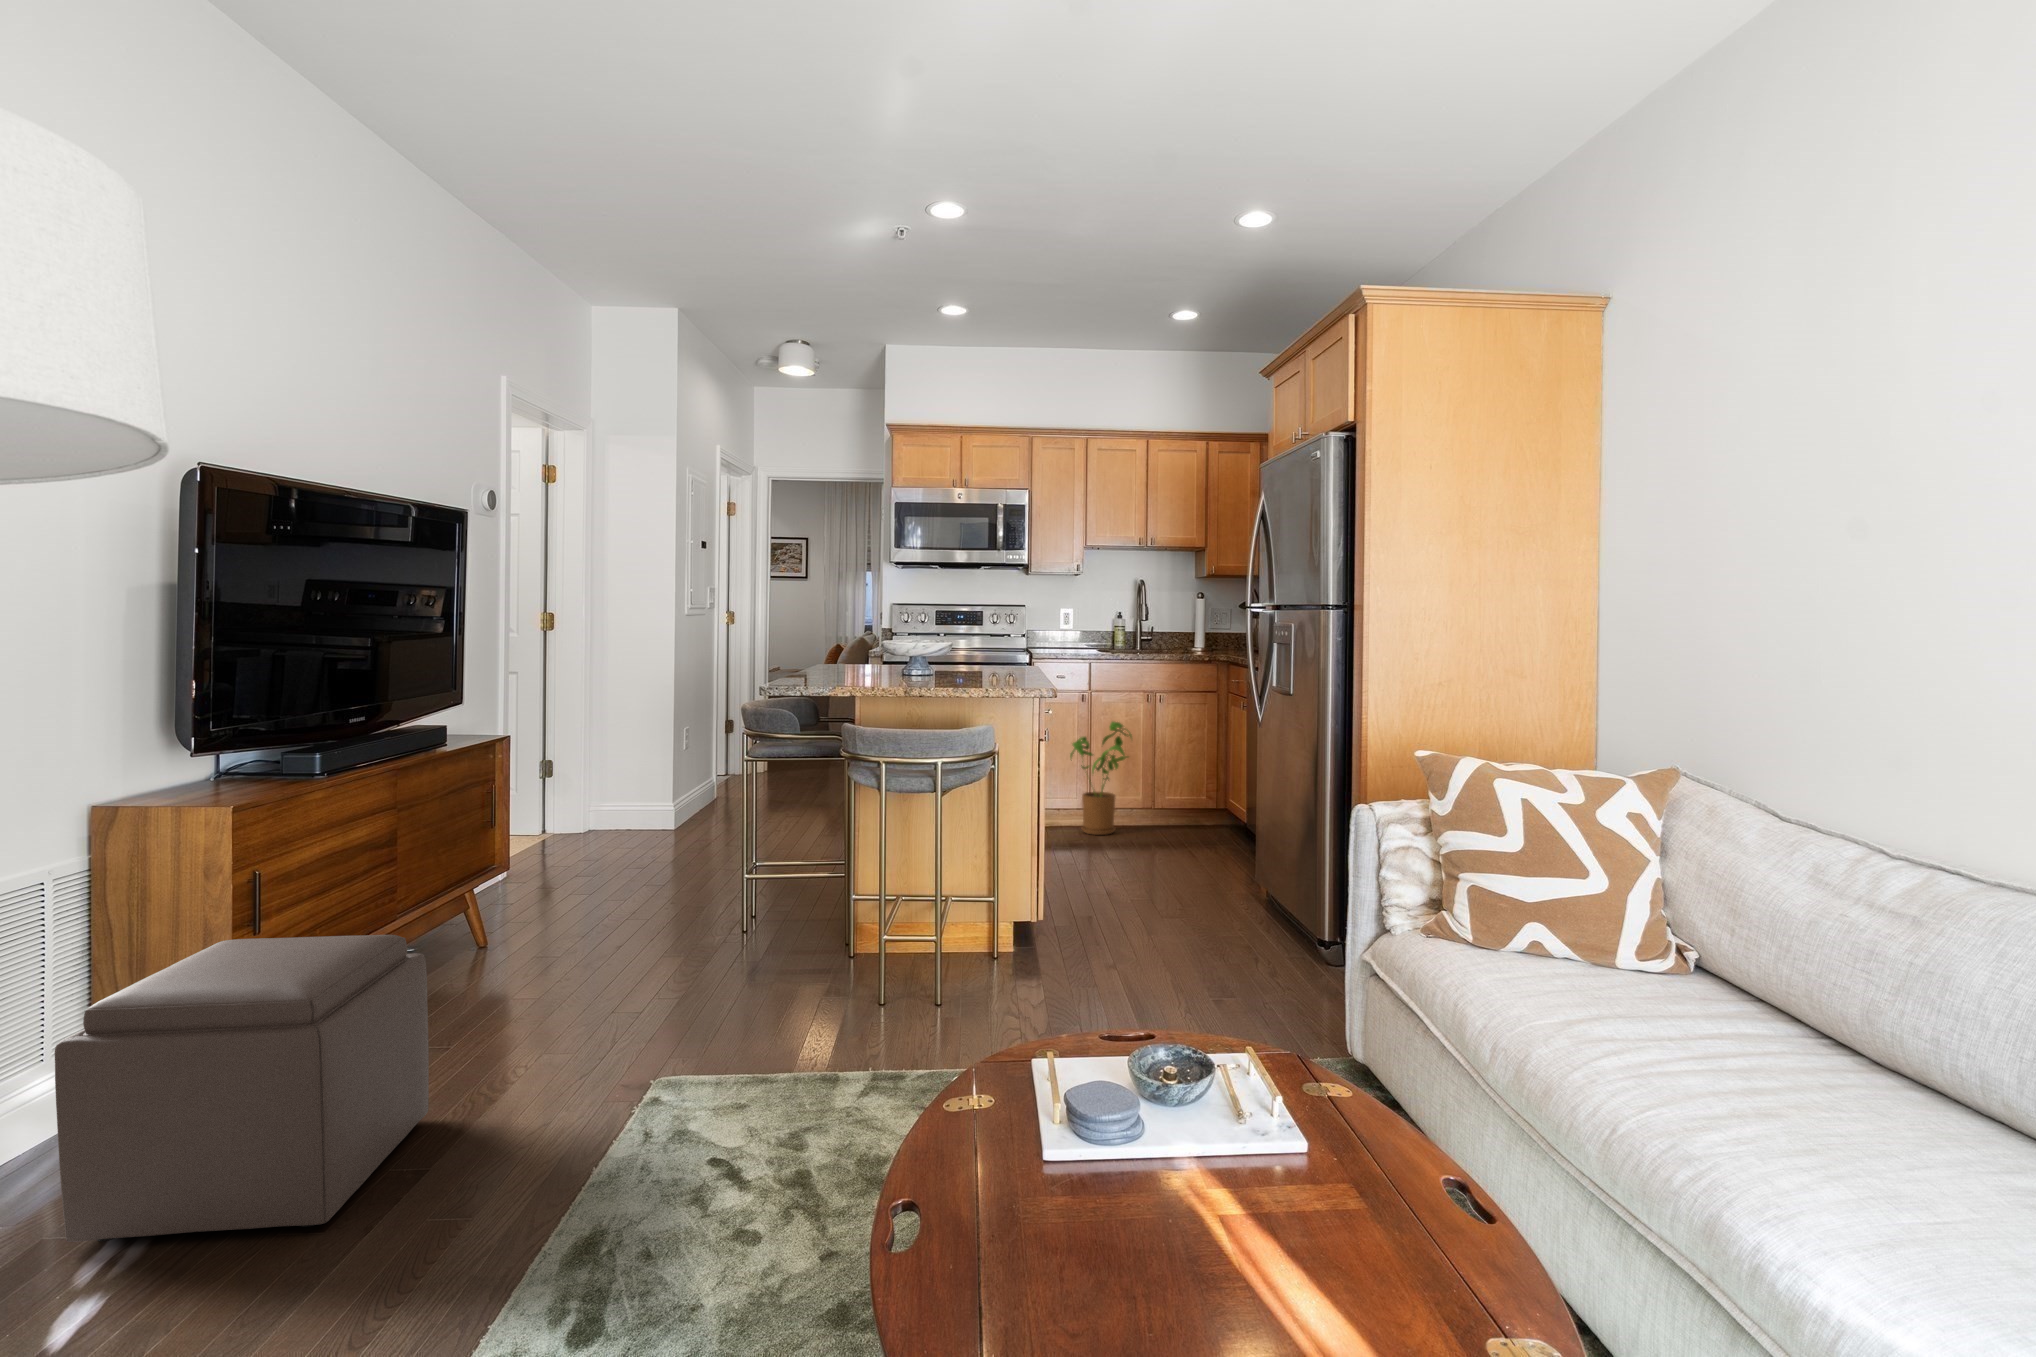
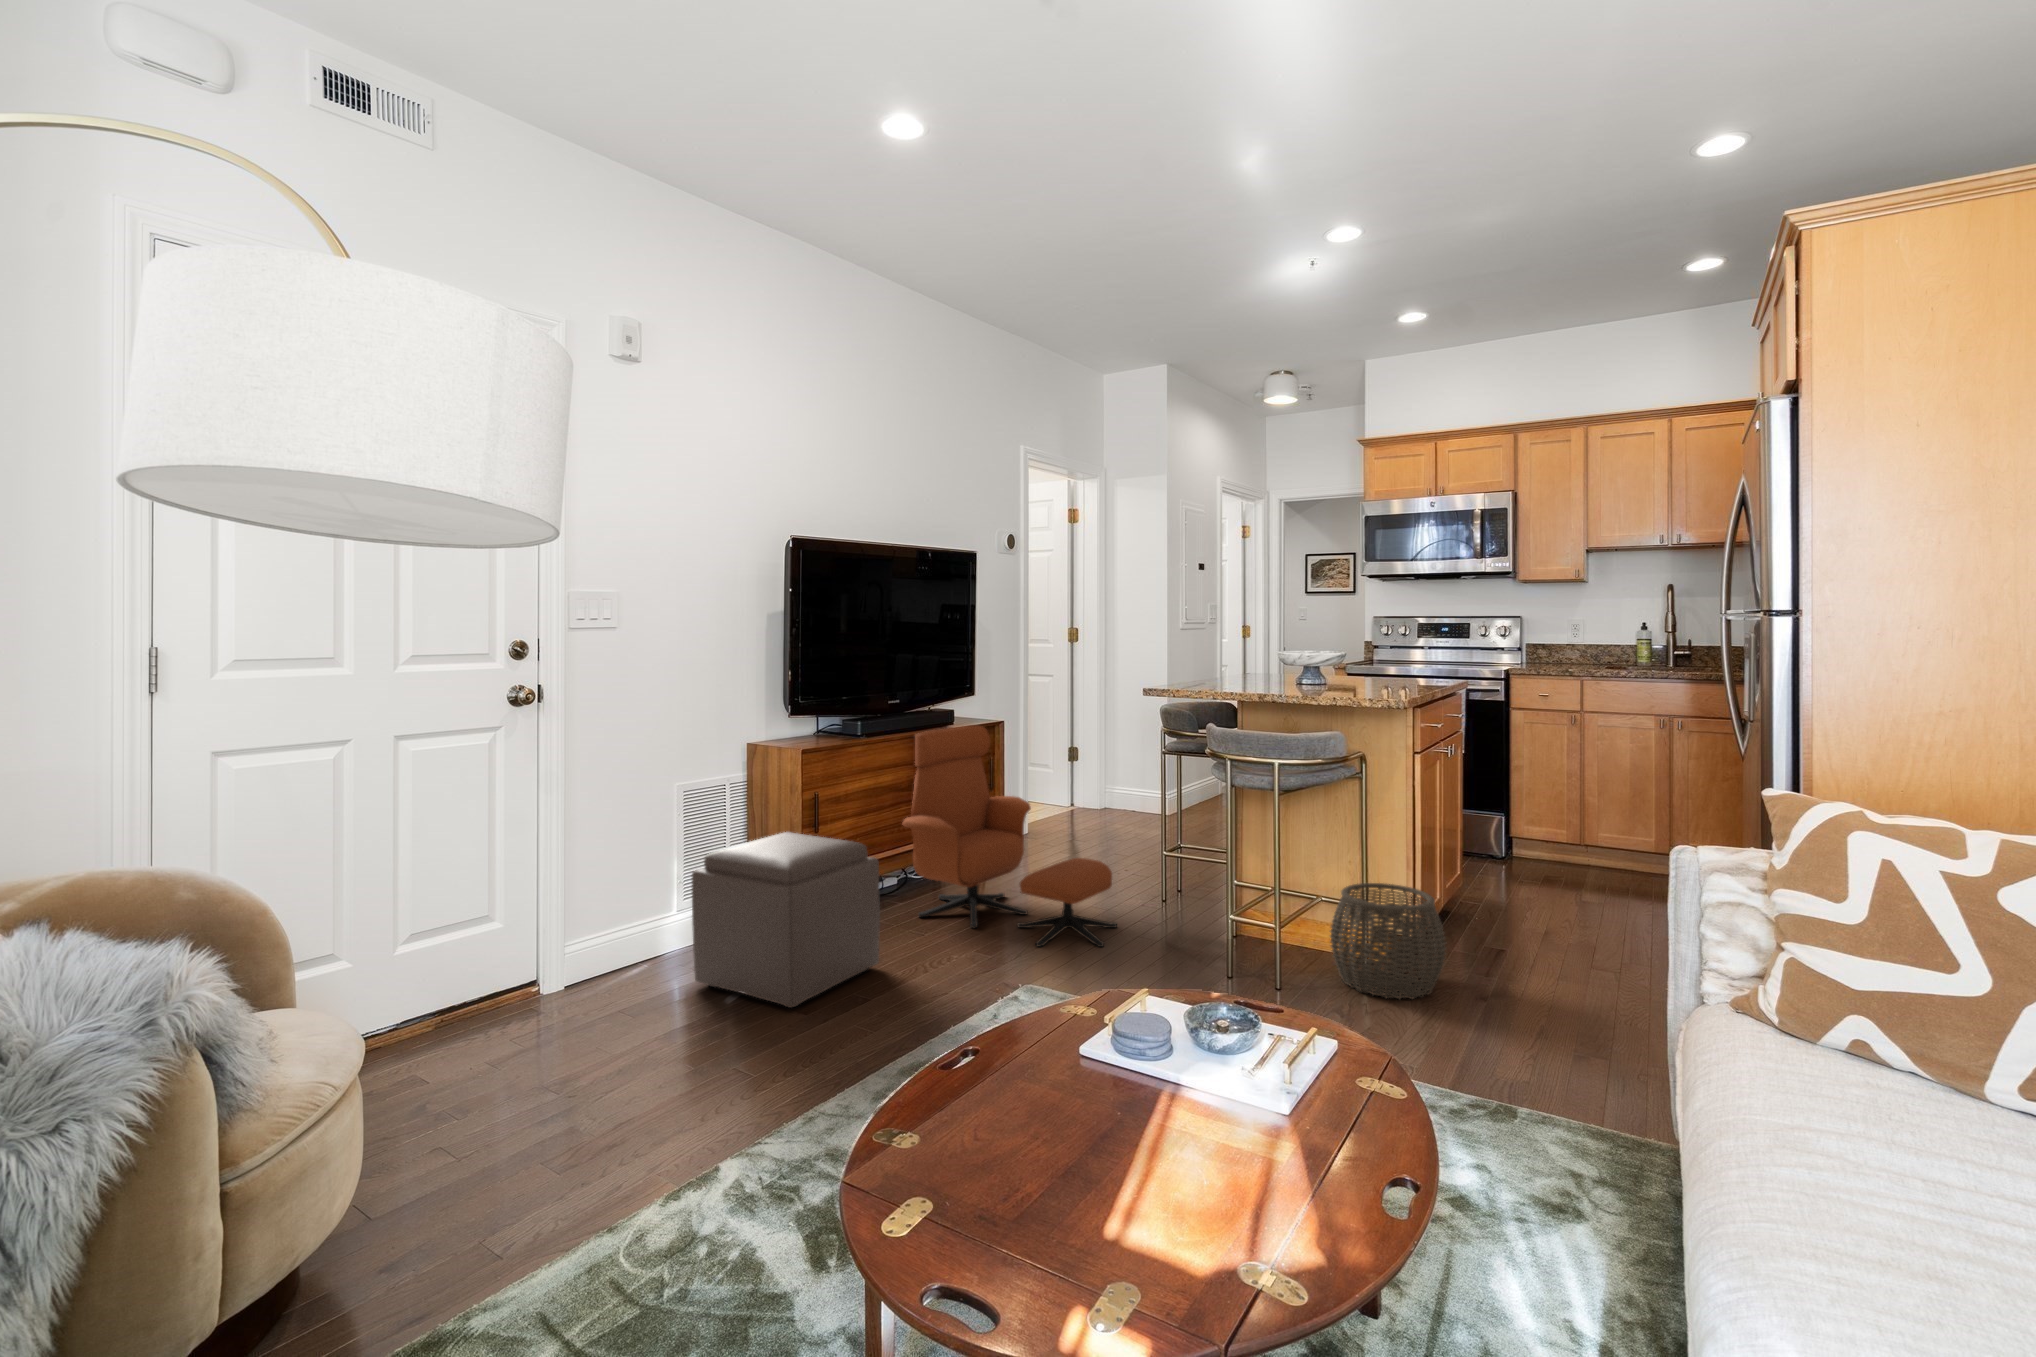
house plant: present [1070,722,1132,835] -> none [1553,743,1636,866]
lounge chair: none [408,742,732,1029] -> present [902,726,1117,947]
woven basket: none [992,877,1103,995] -> present [1330,883,1446,999]

